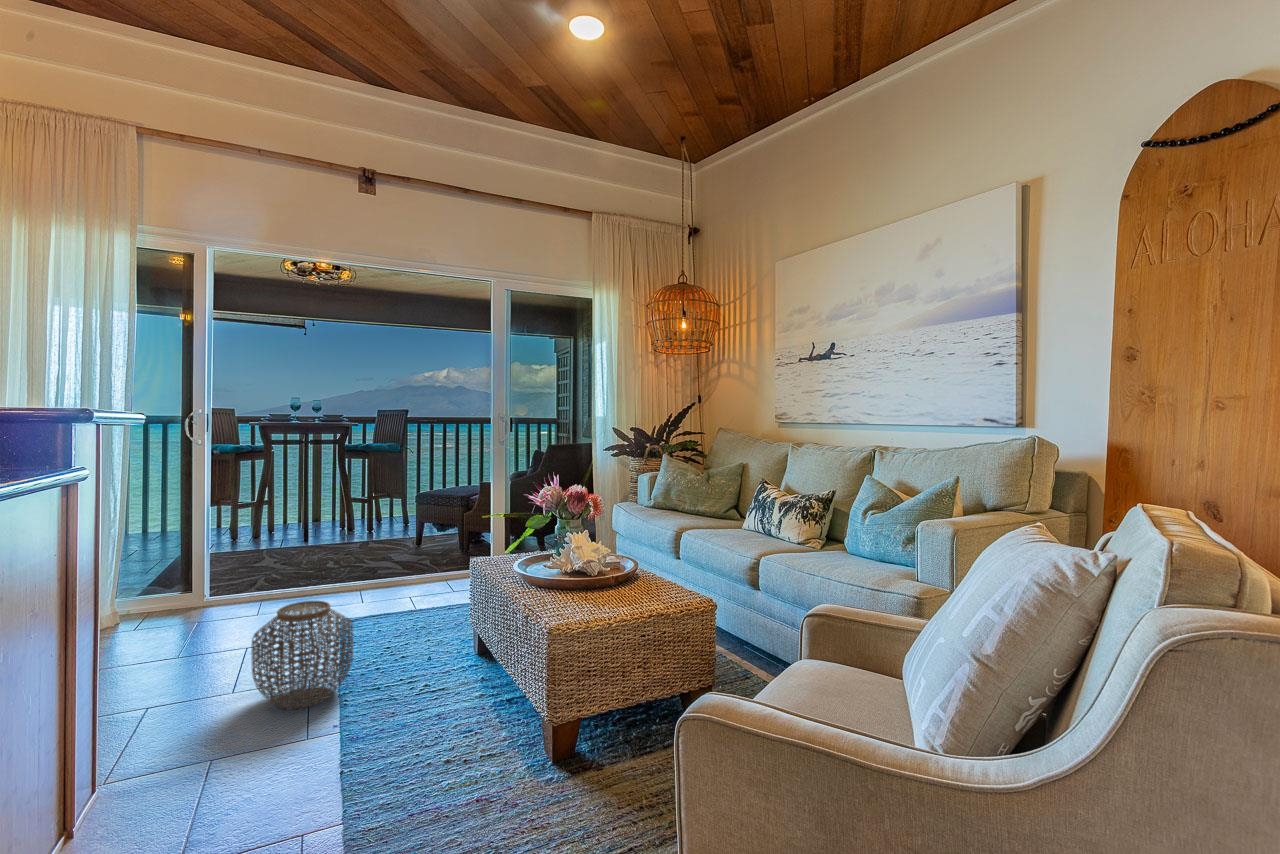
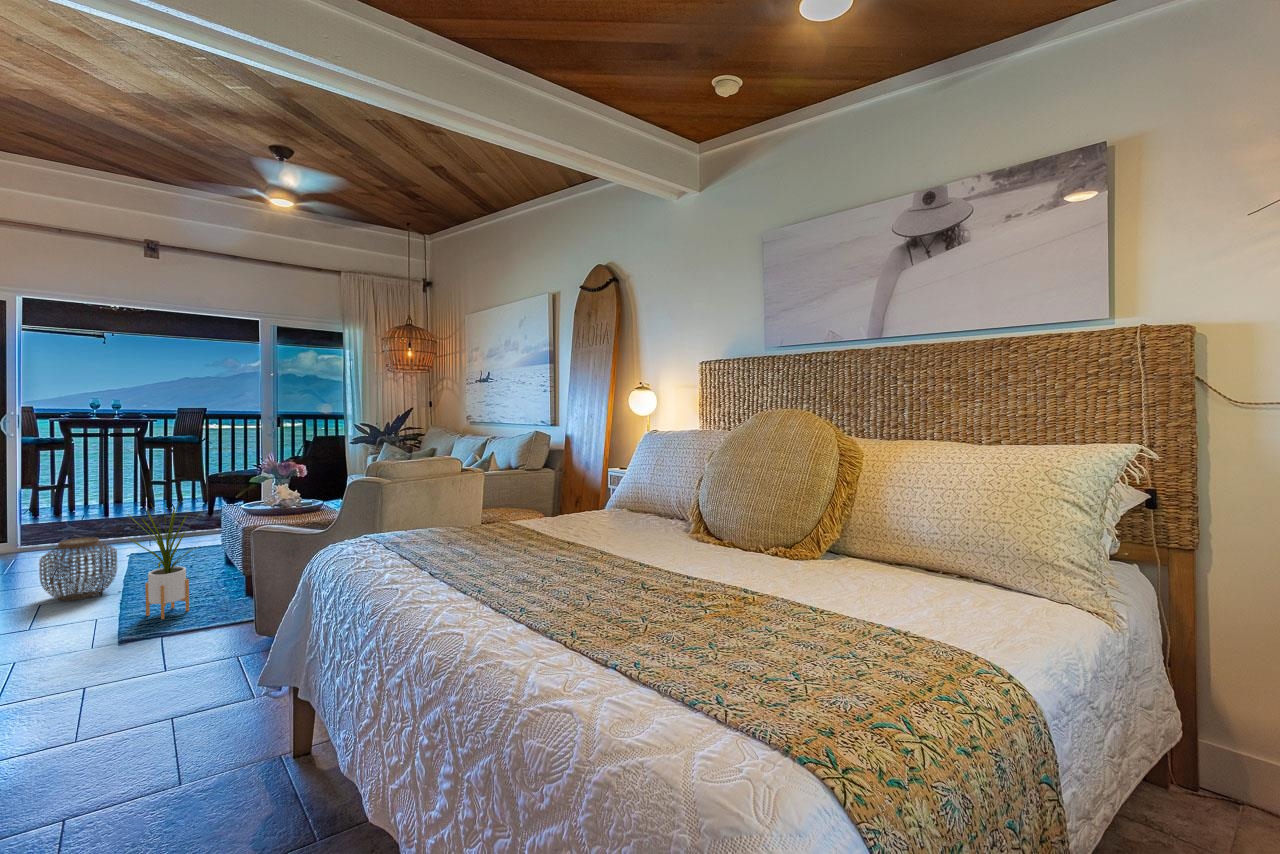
house plant: none [390,552,509,783] -> present [129,504,194,619]

